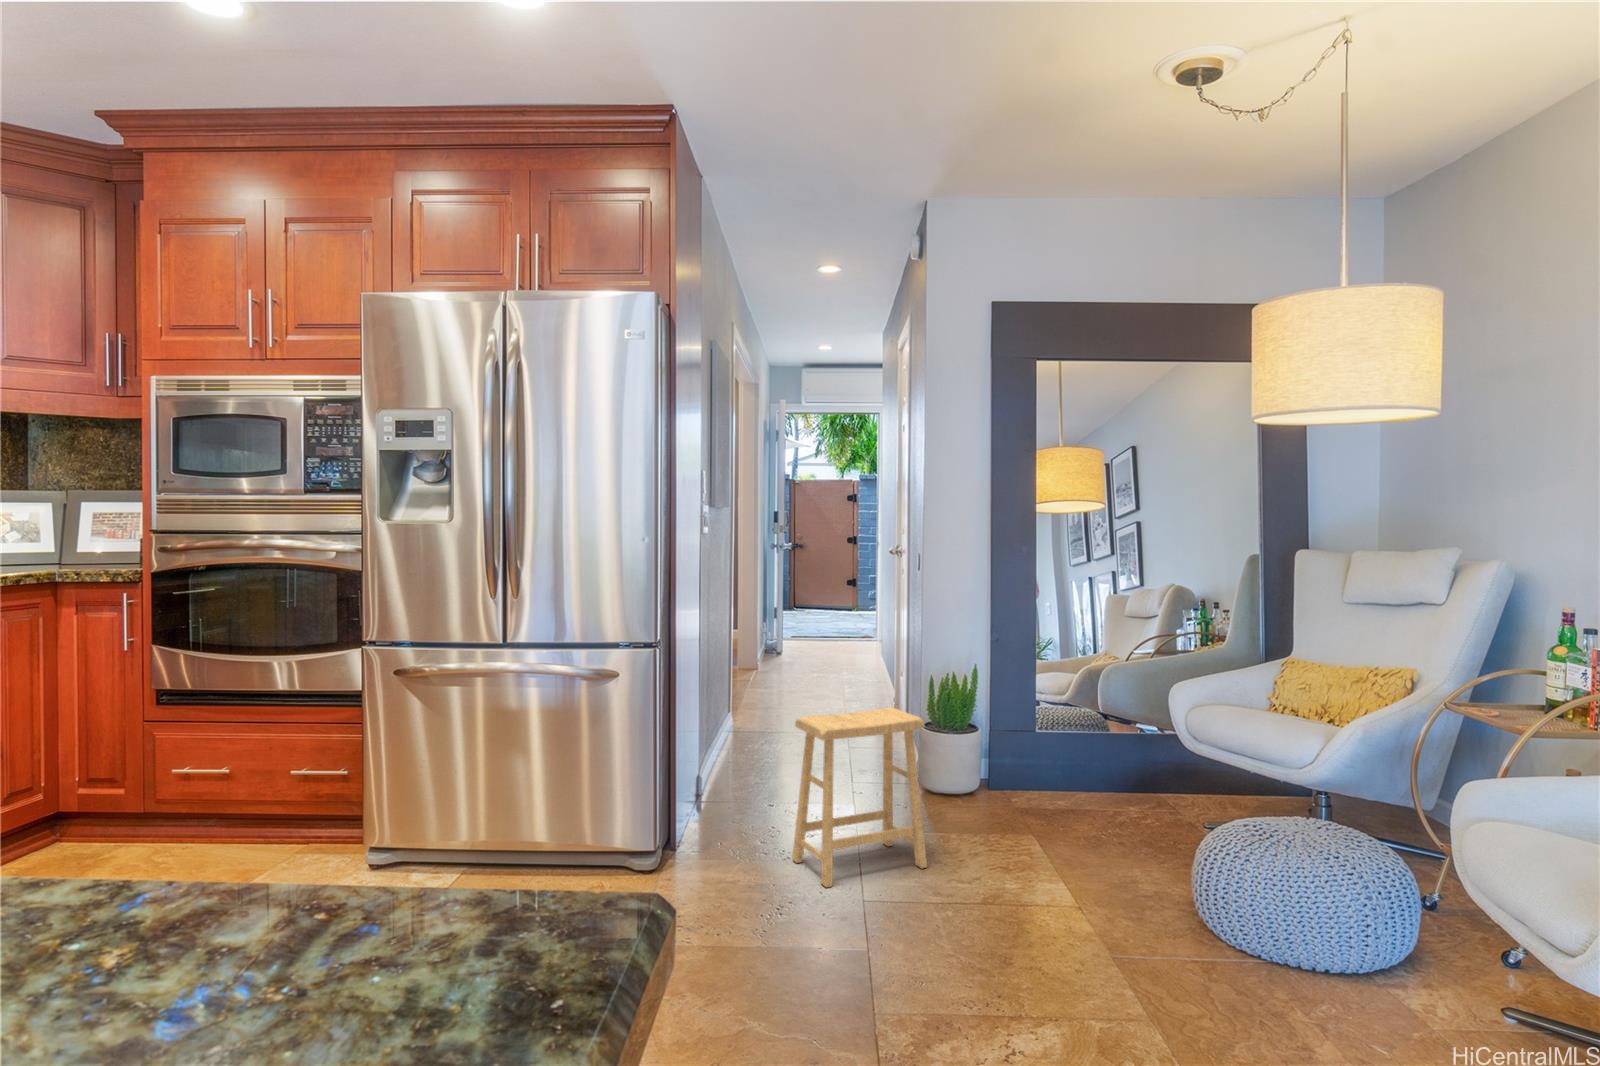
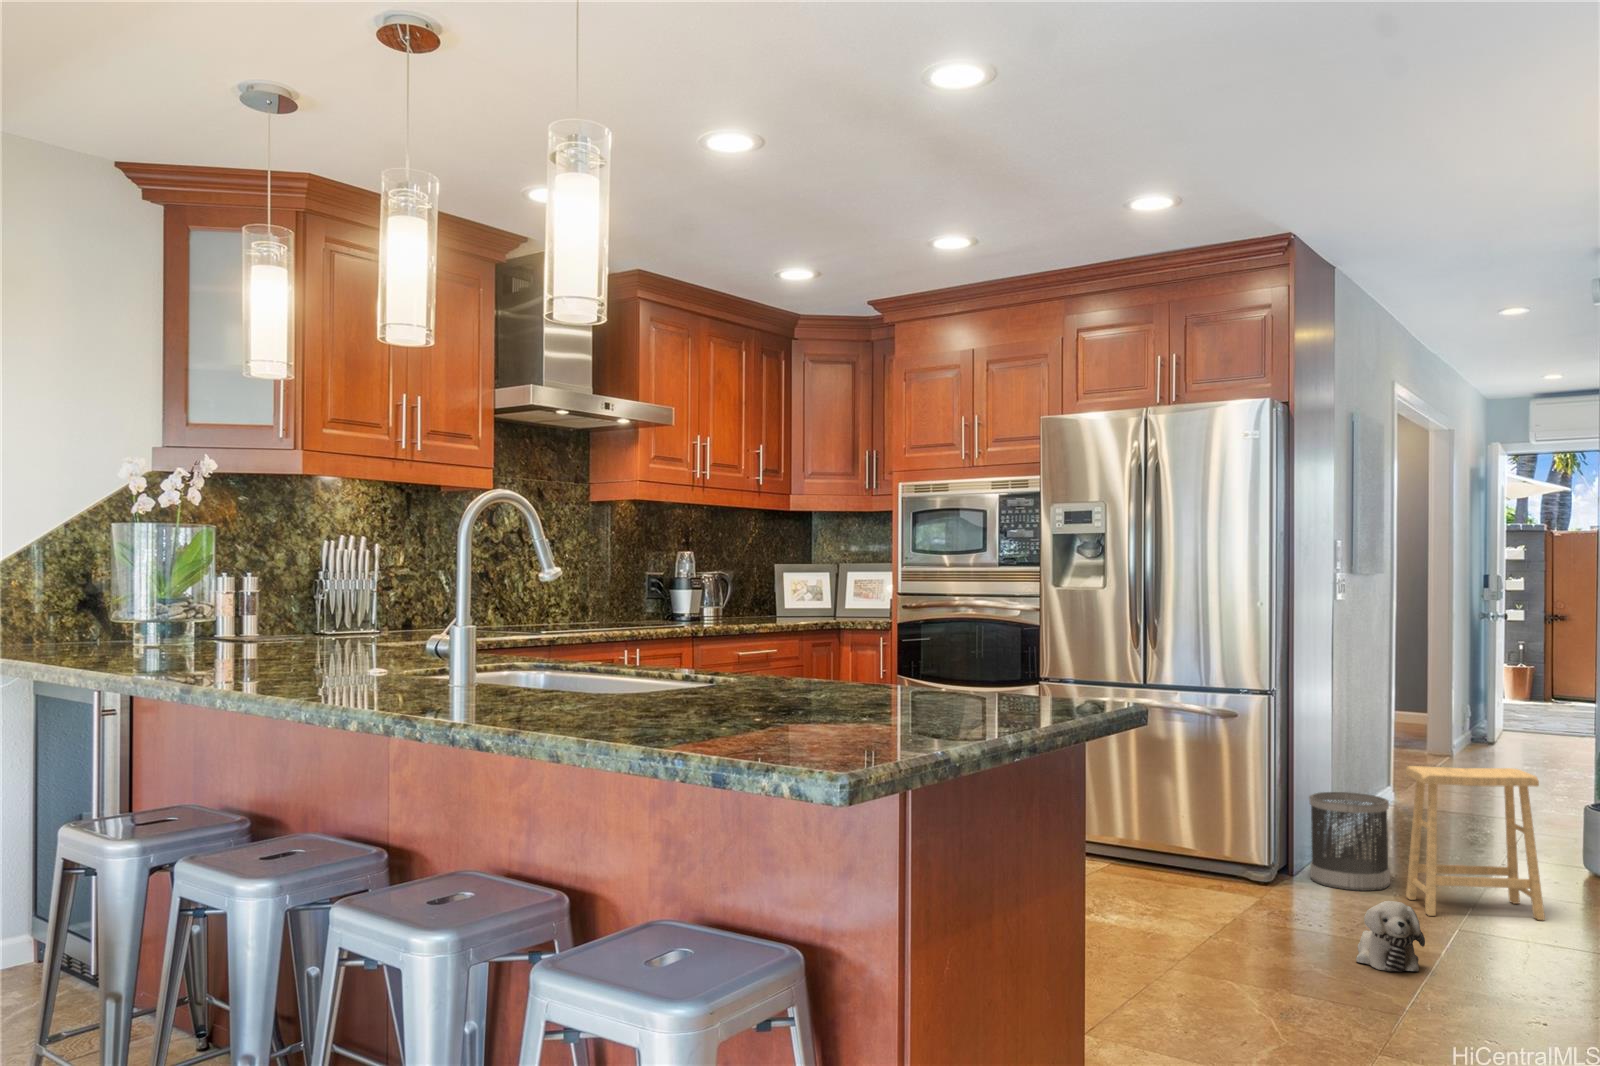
wastebasket: none [690,744,770,860] -> present [1309,792,1390,891]
plush toy: none [783,923,867,1022] -> present [1356,901,1425,972]

